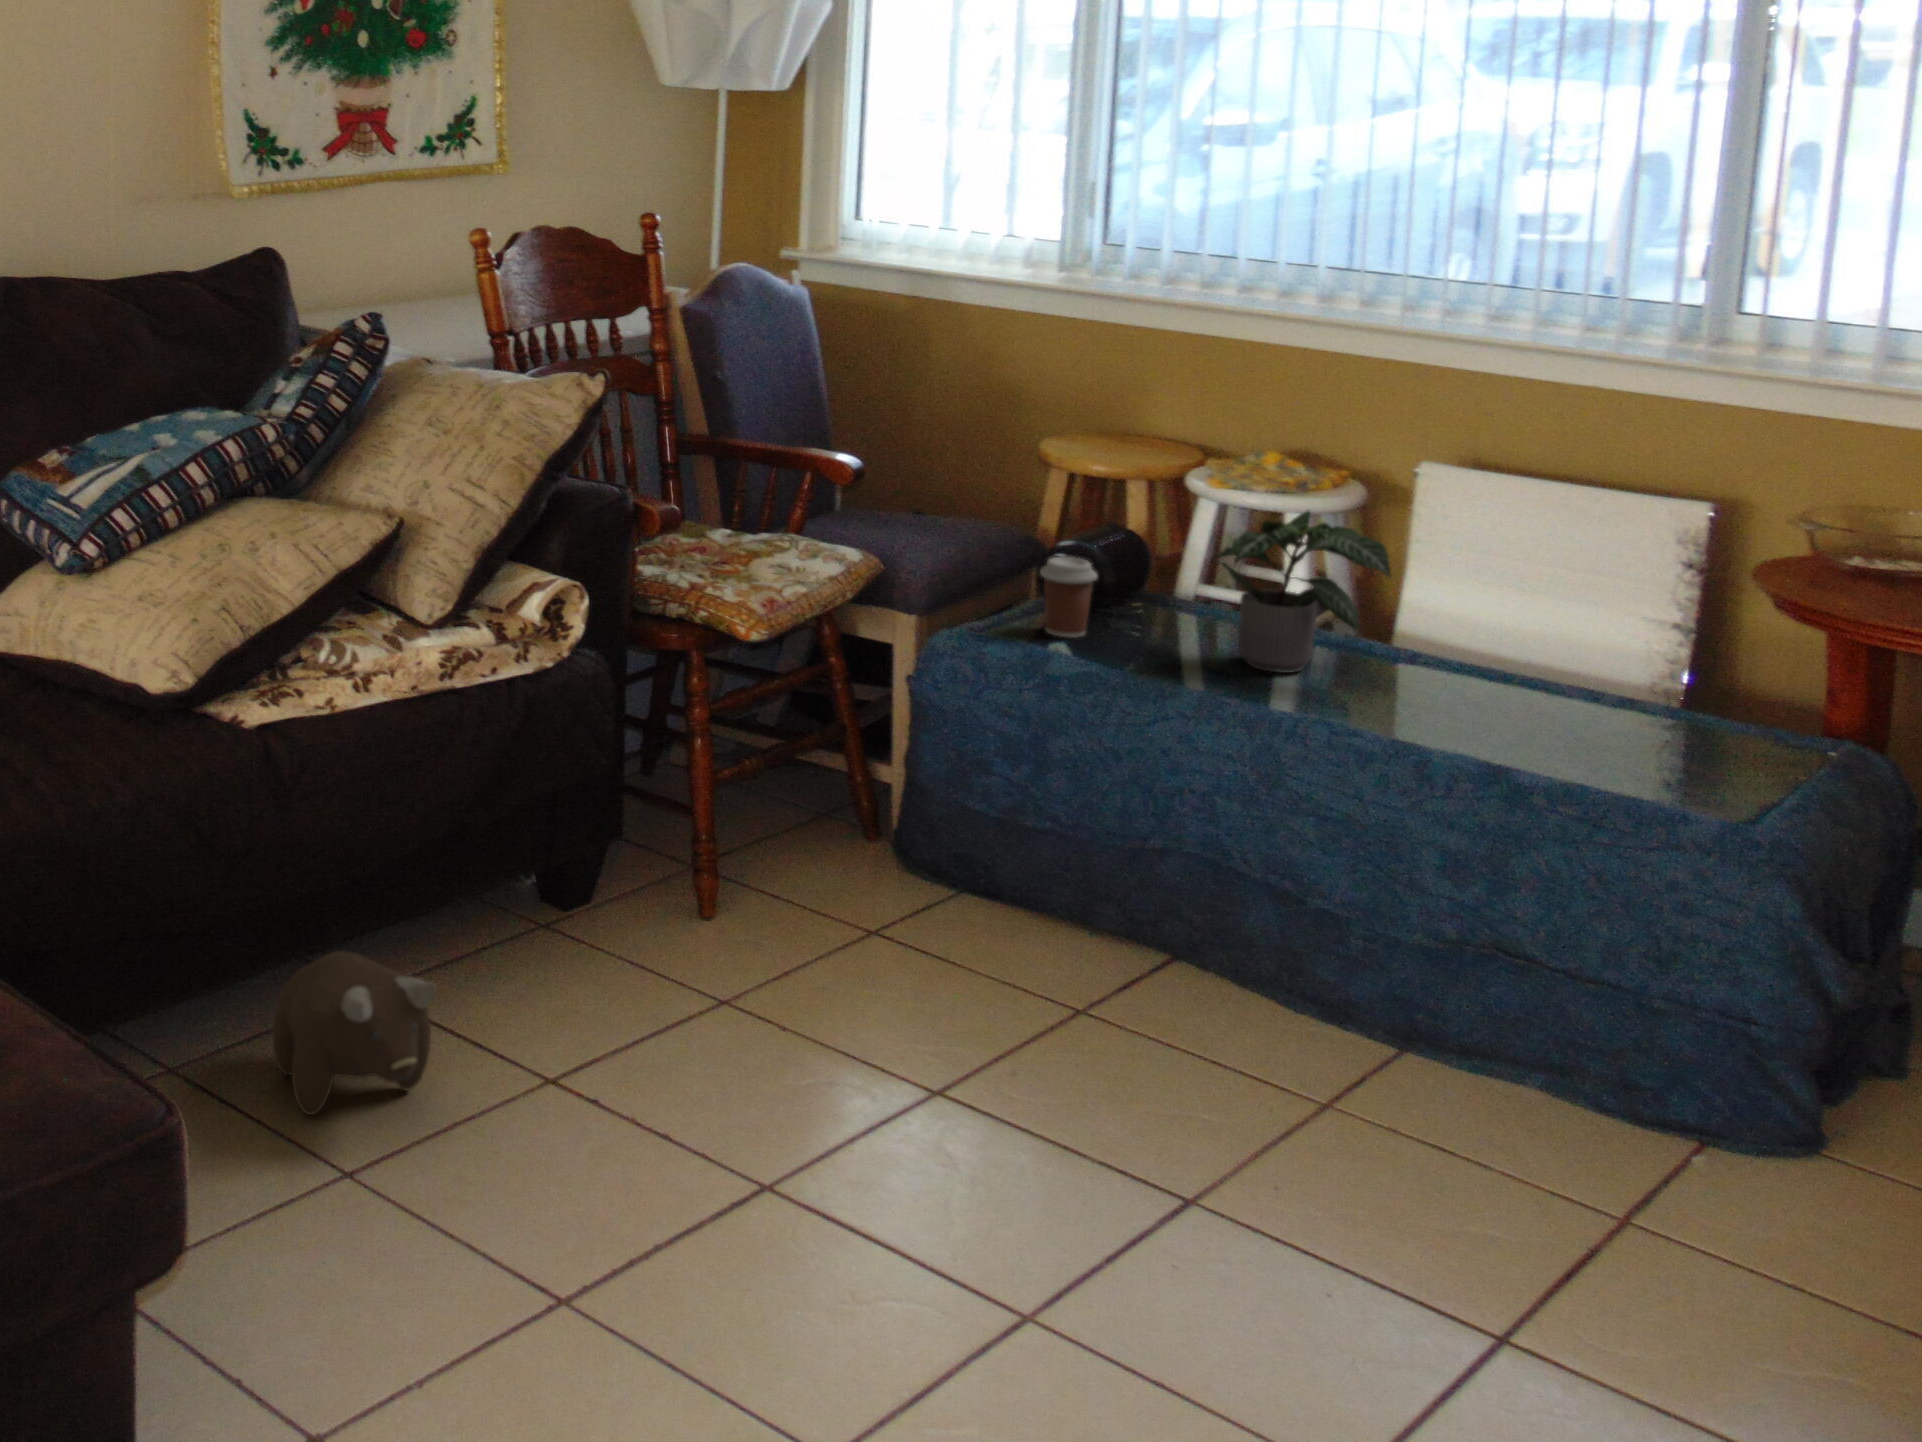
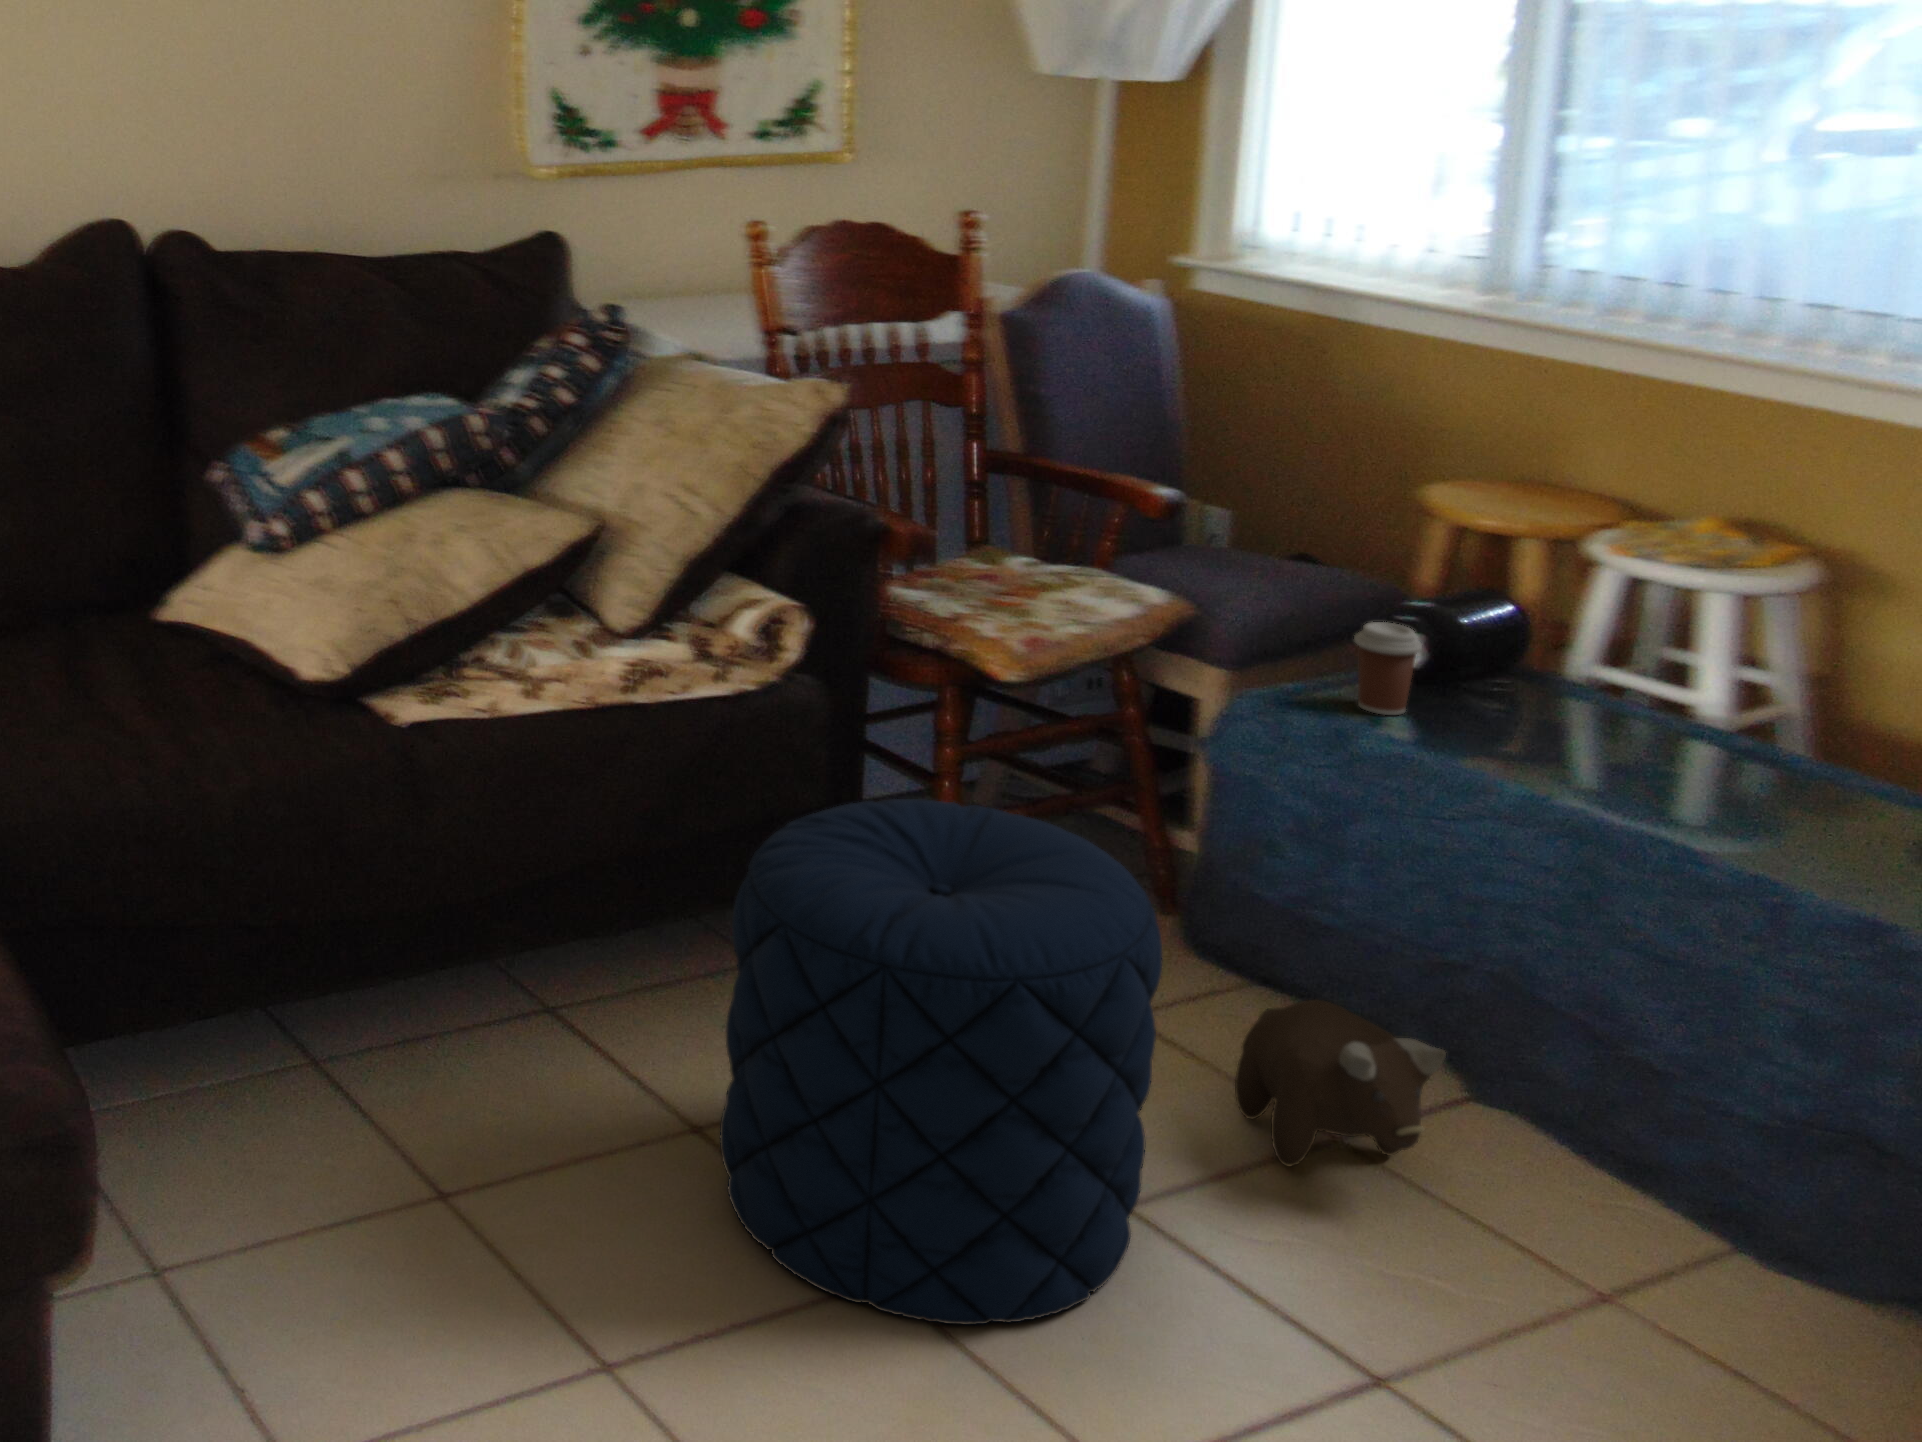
potted plant: present [1213,511,1391,673] -> none [1558,594,1766,784]
pouf: none [594,748,985,1214] -> present [720,799,1162,1325]
plush toy: present [273,951,436,1115] -> present [1235,1000,1446,1166]

